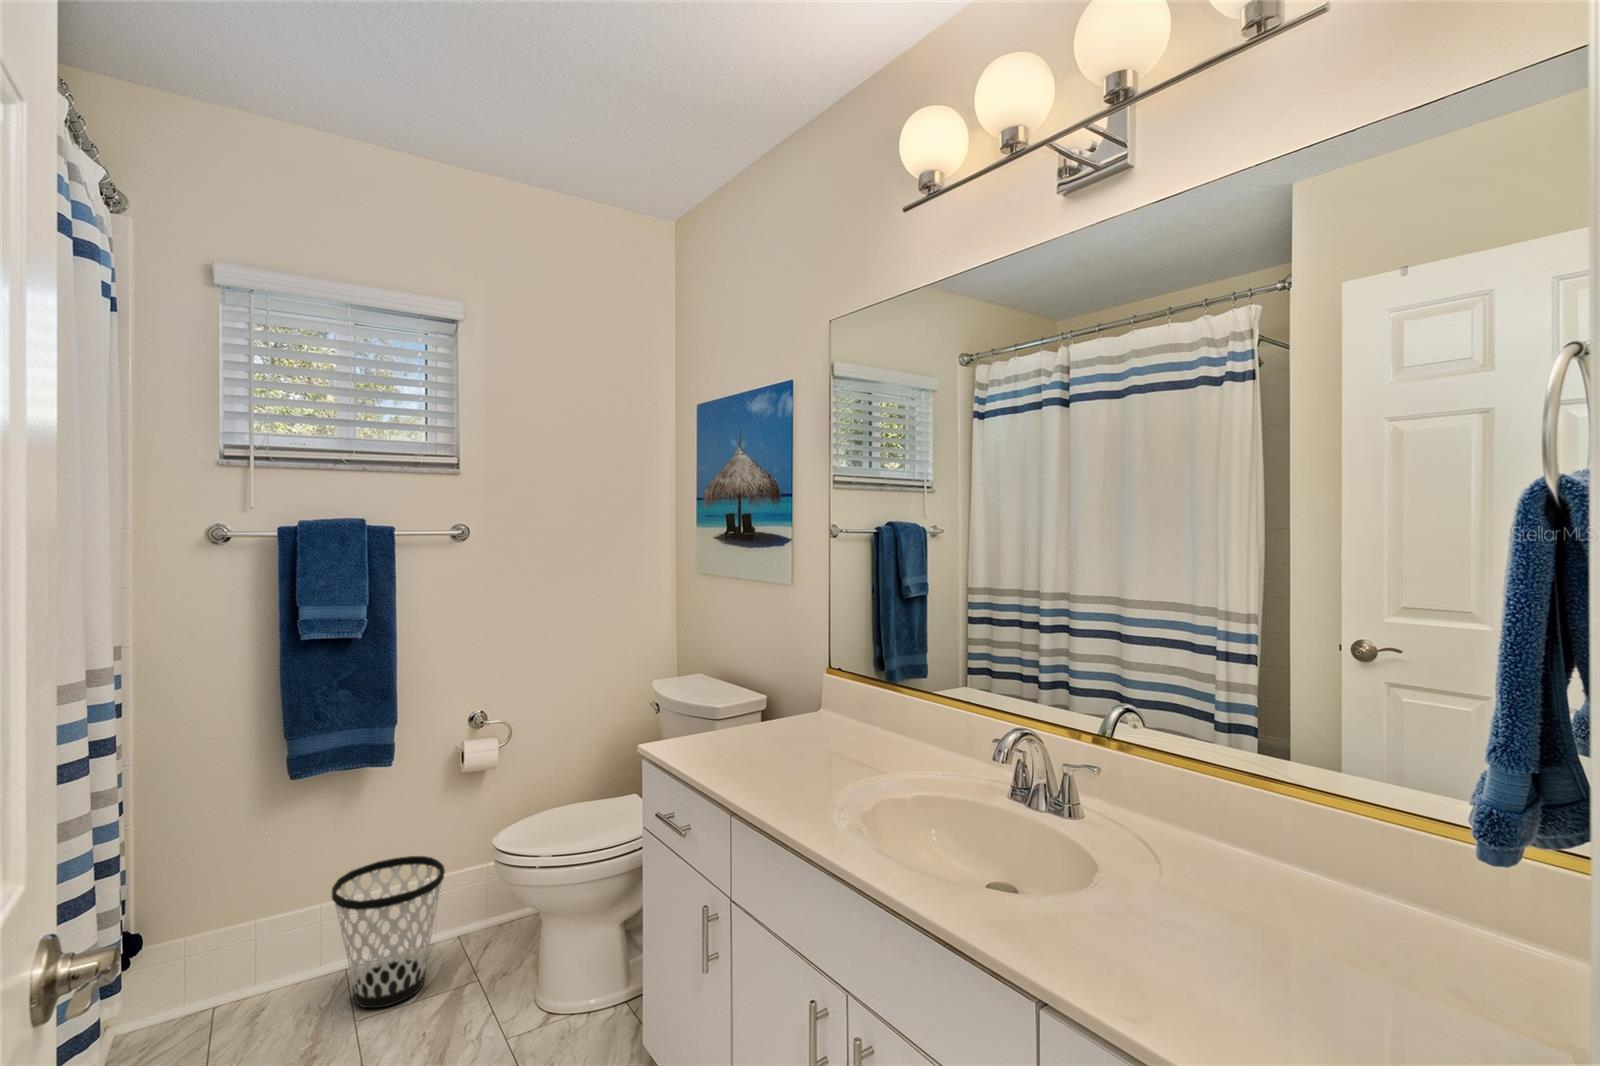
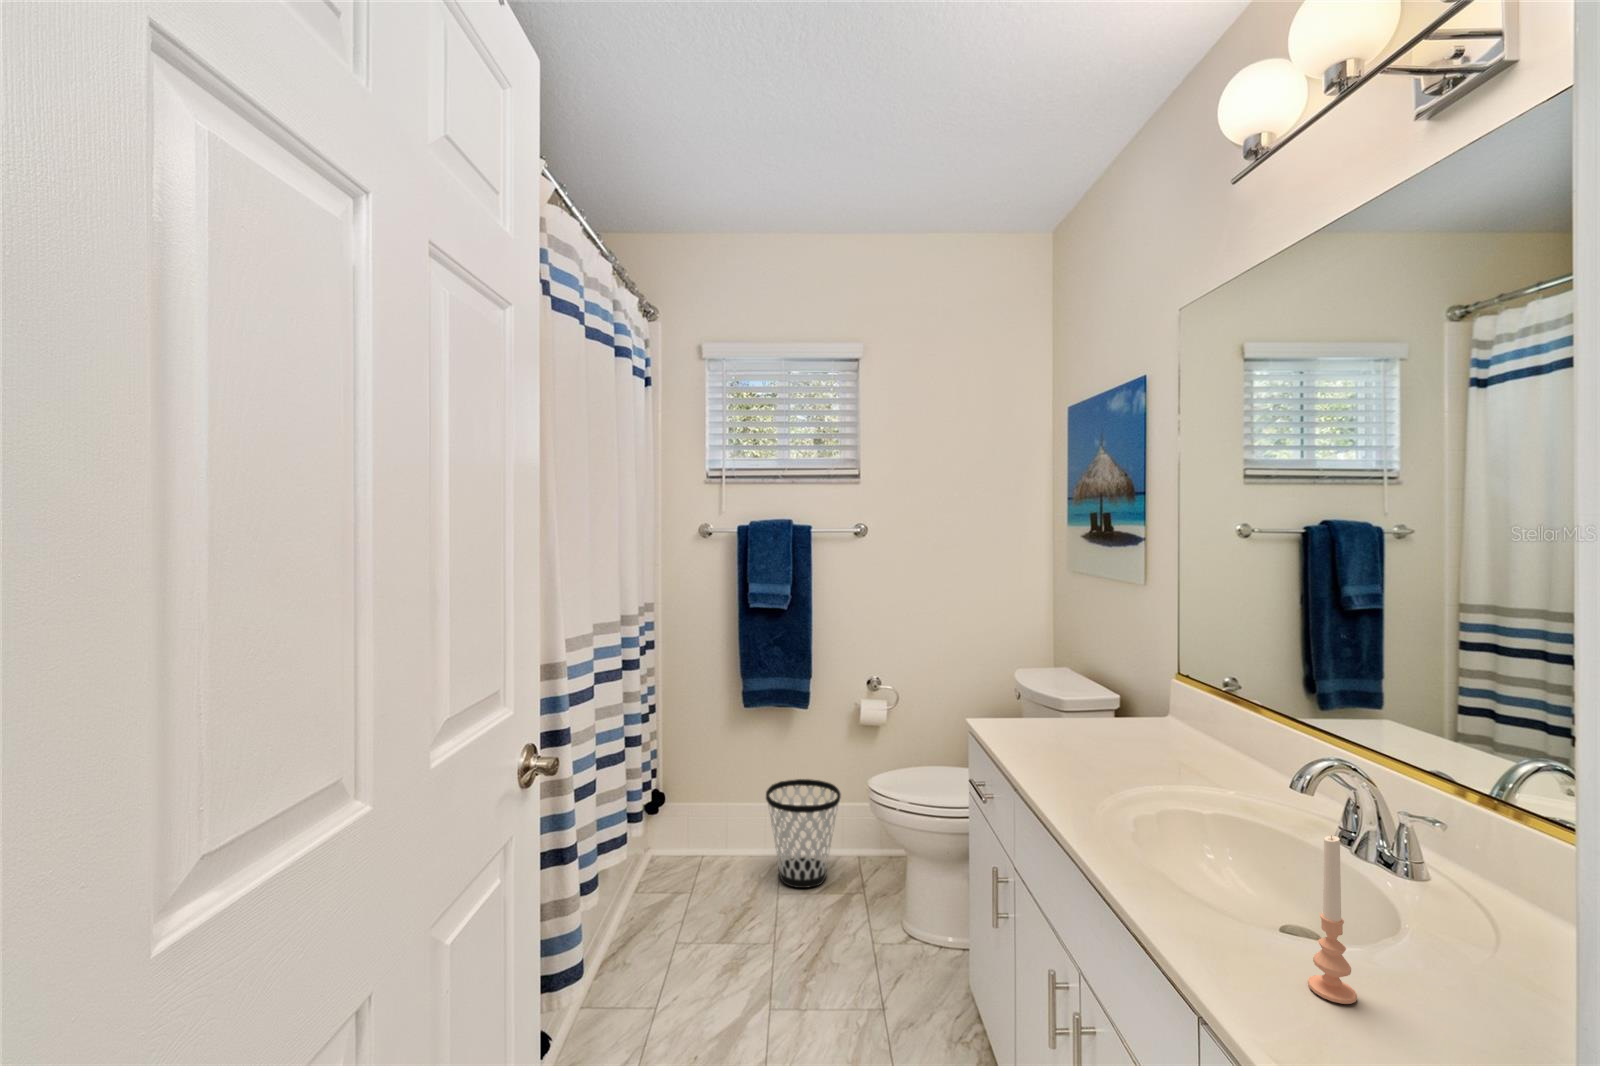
candle: none [1066,795,1103,942] -> present [1308,835,1357,1004]

